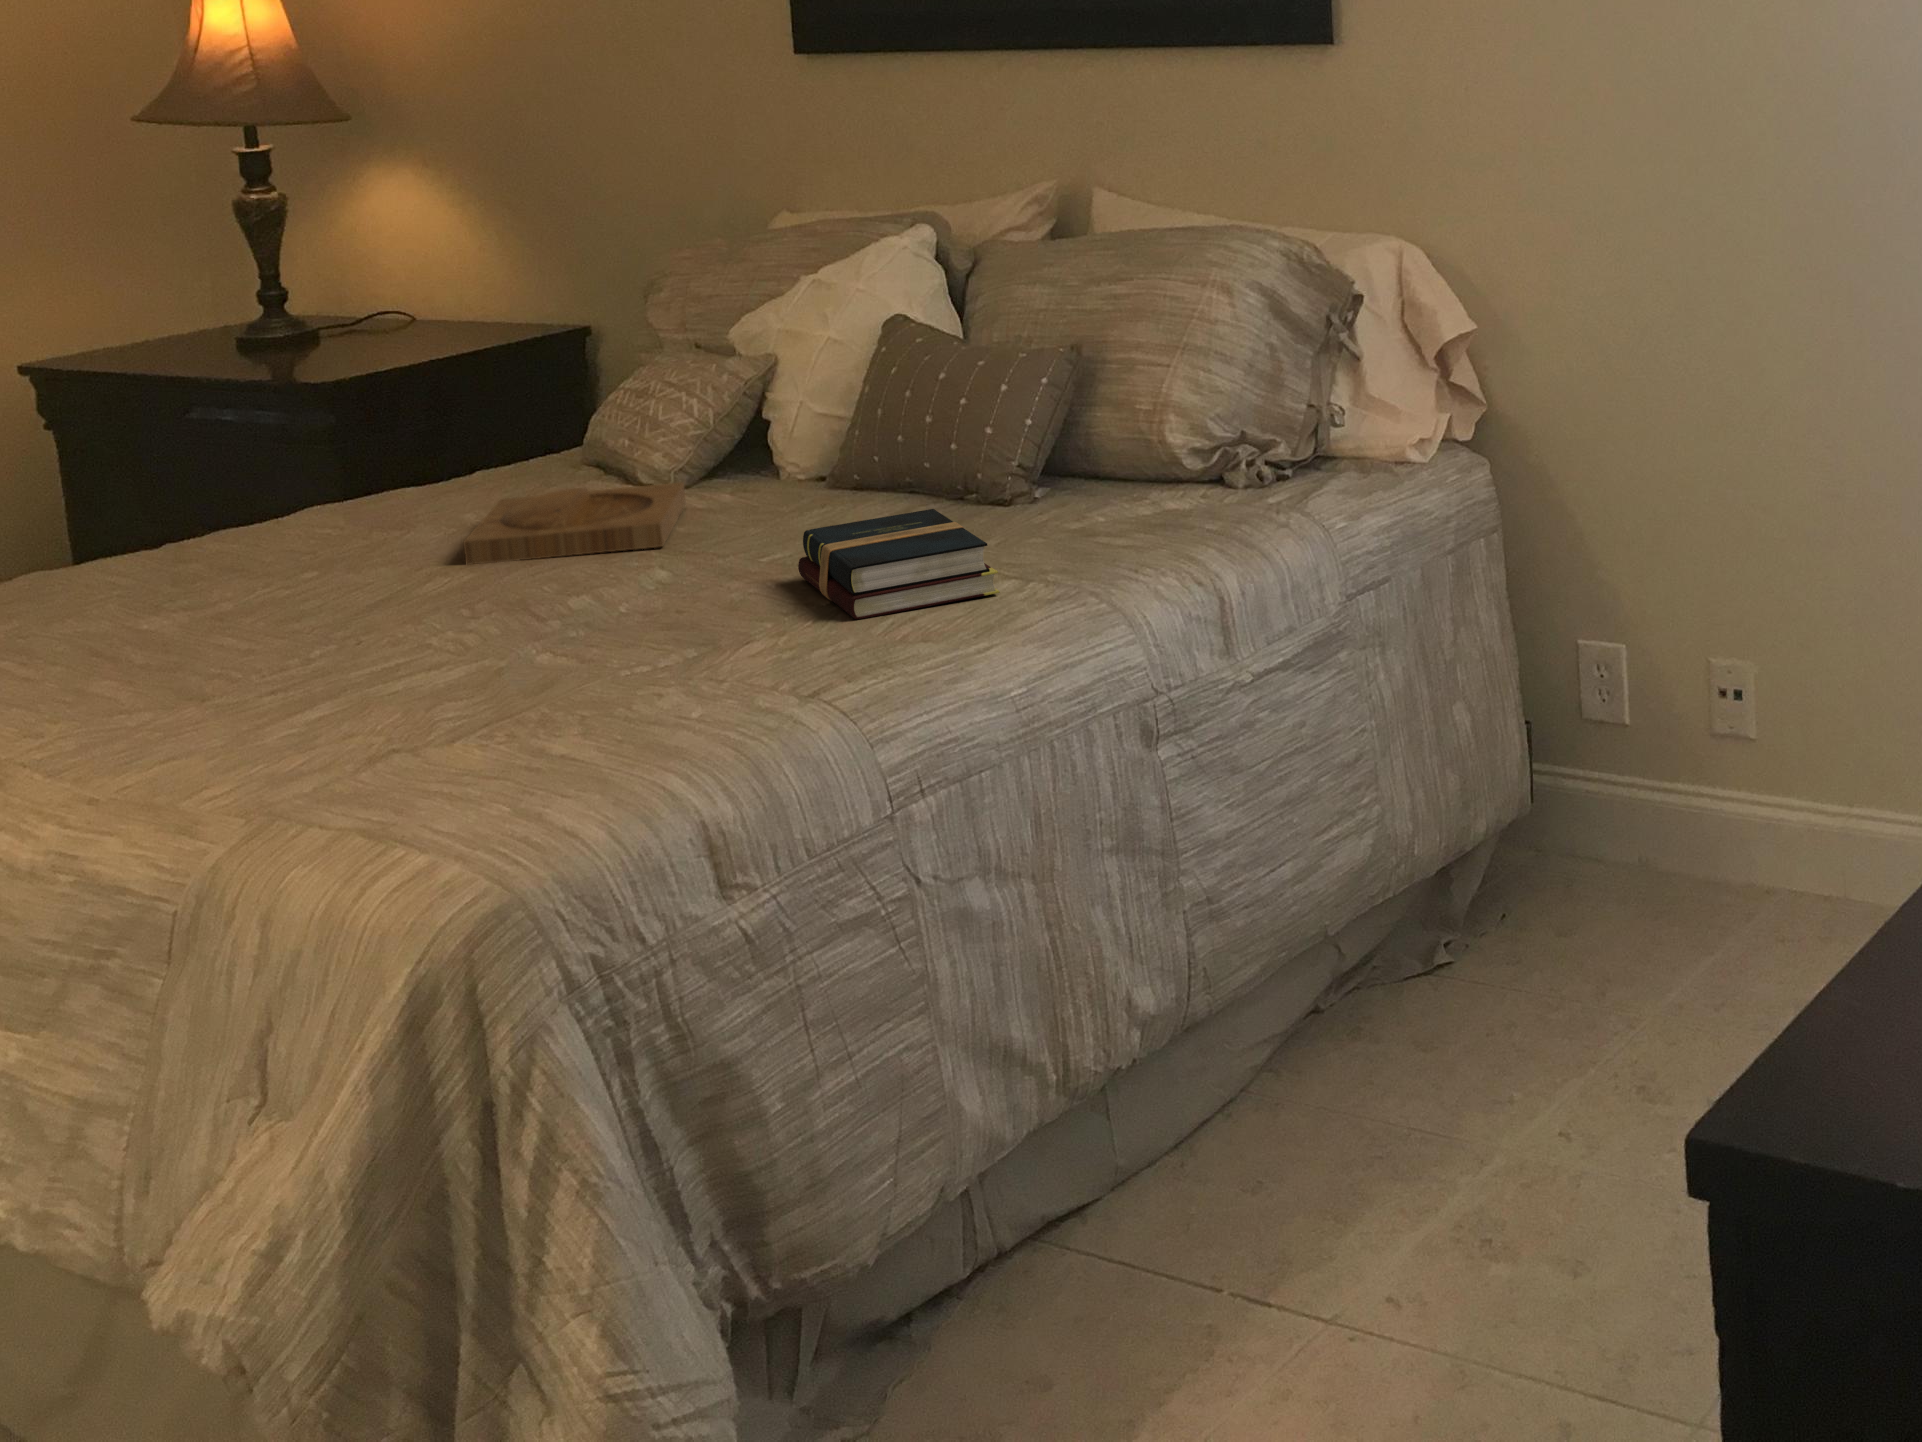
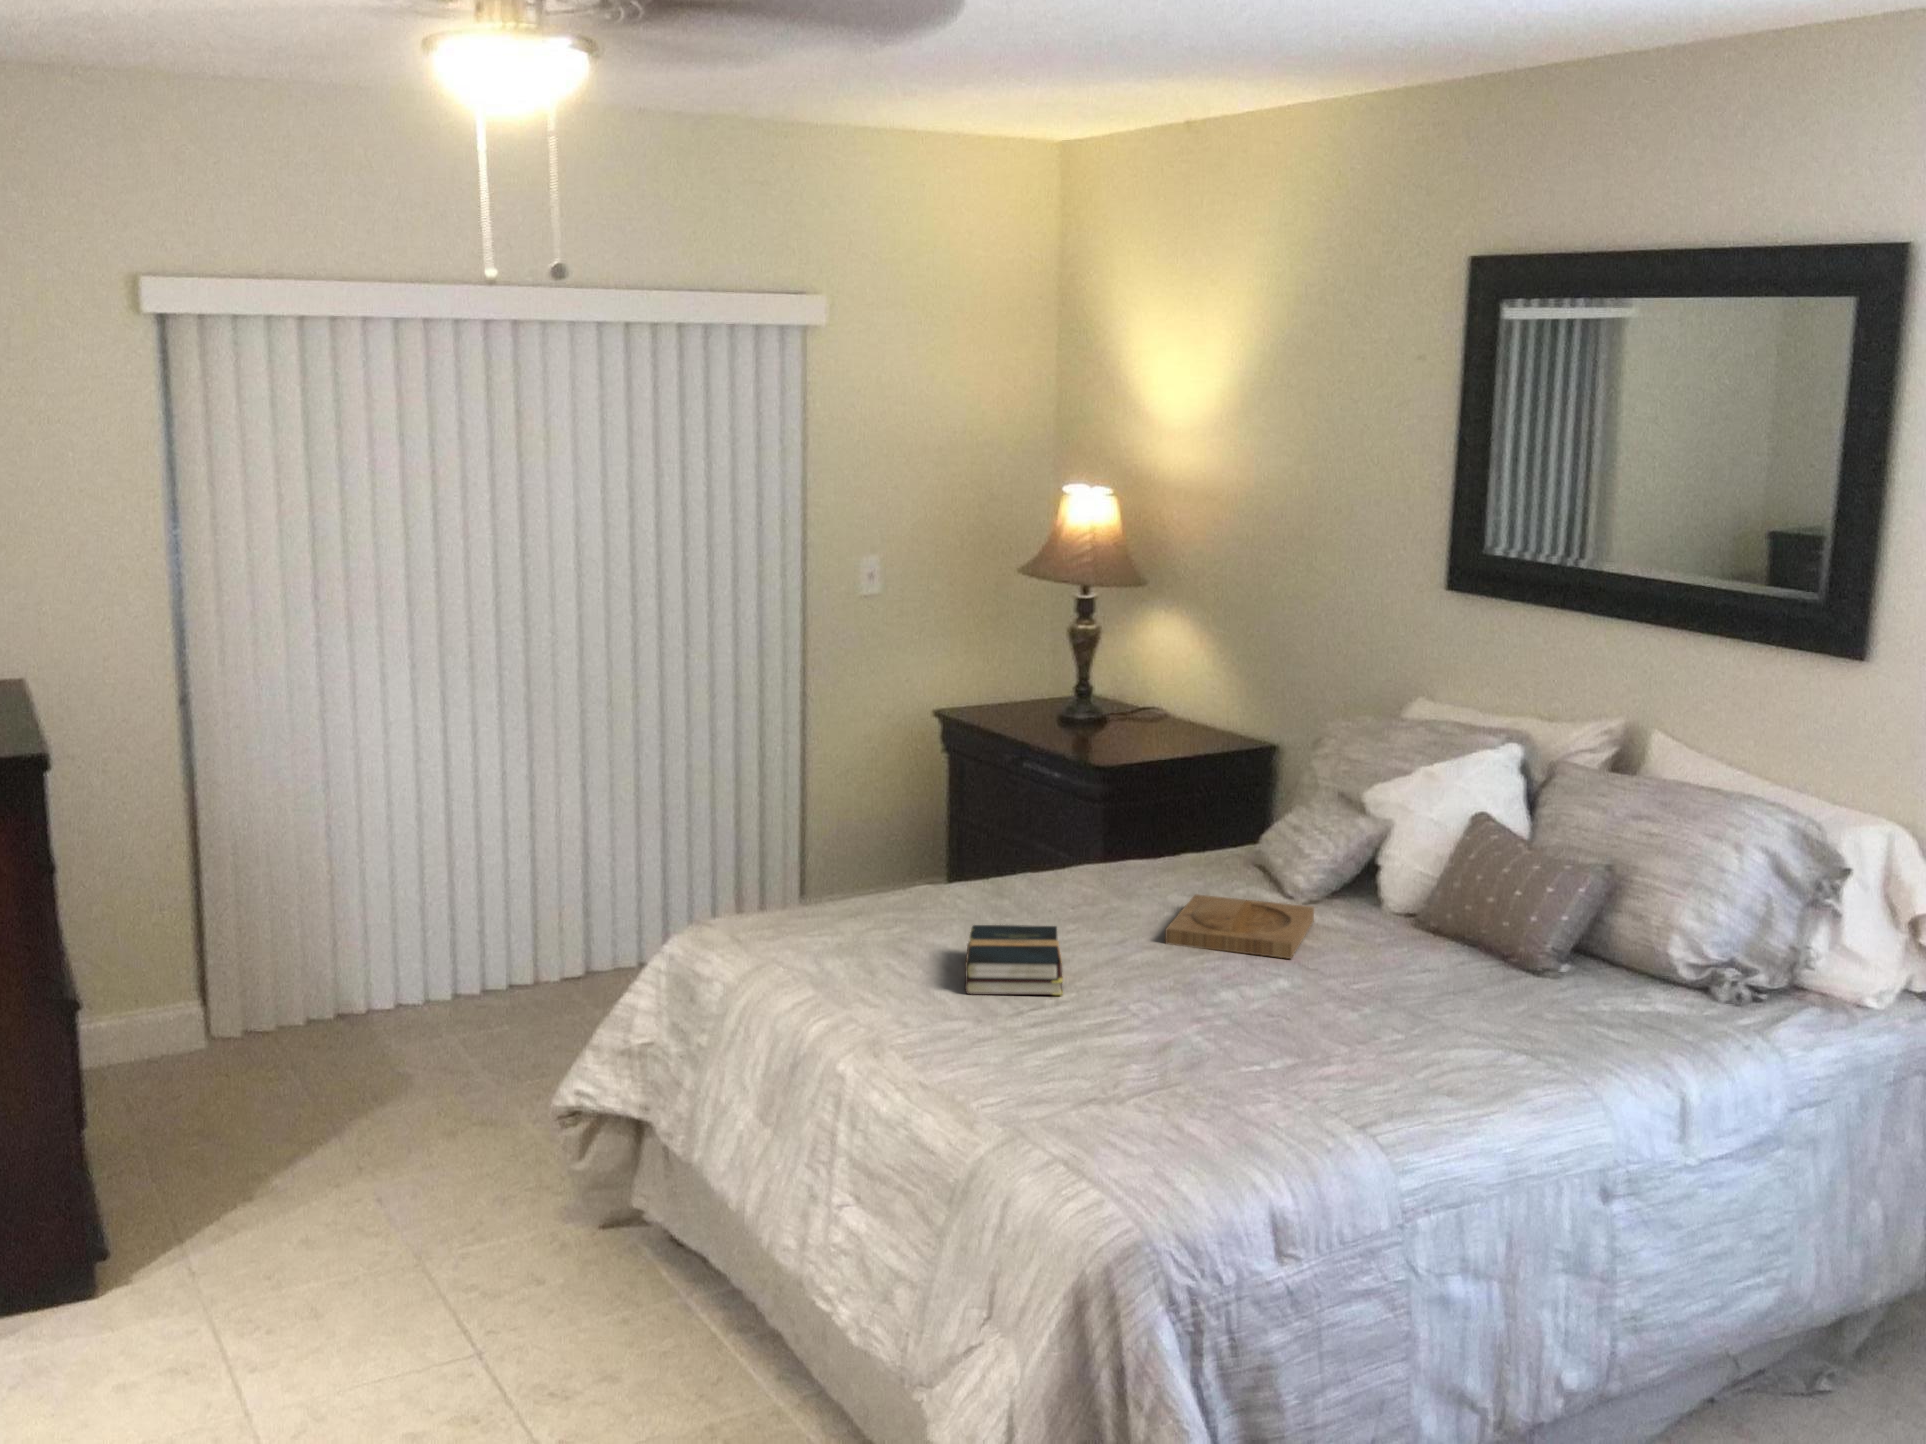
hardback book: present [798,509,1000,619] -> present [965,925,1063,995]

